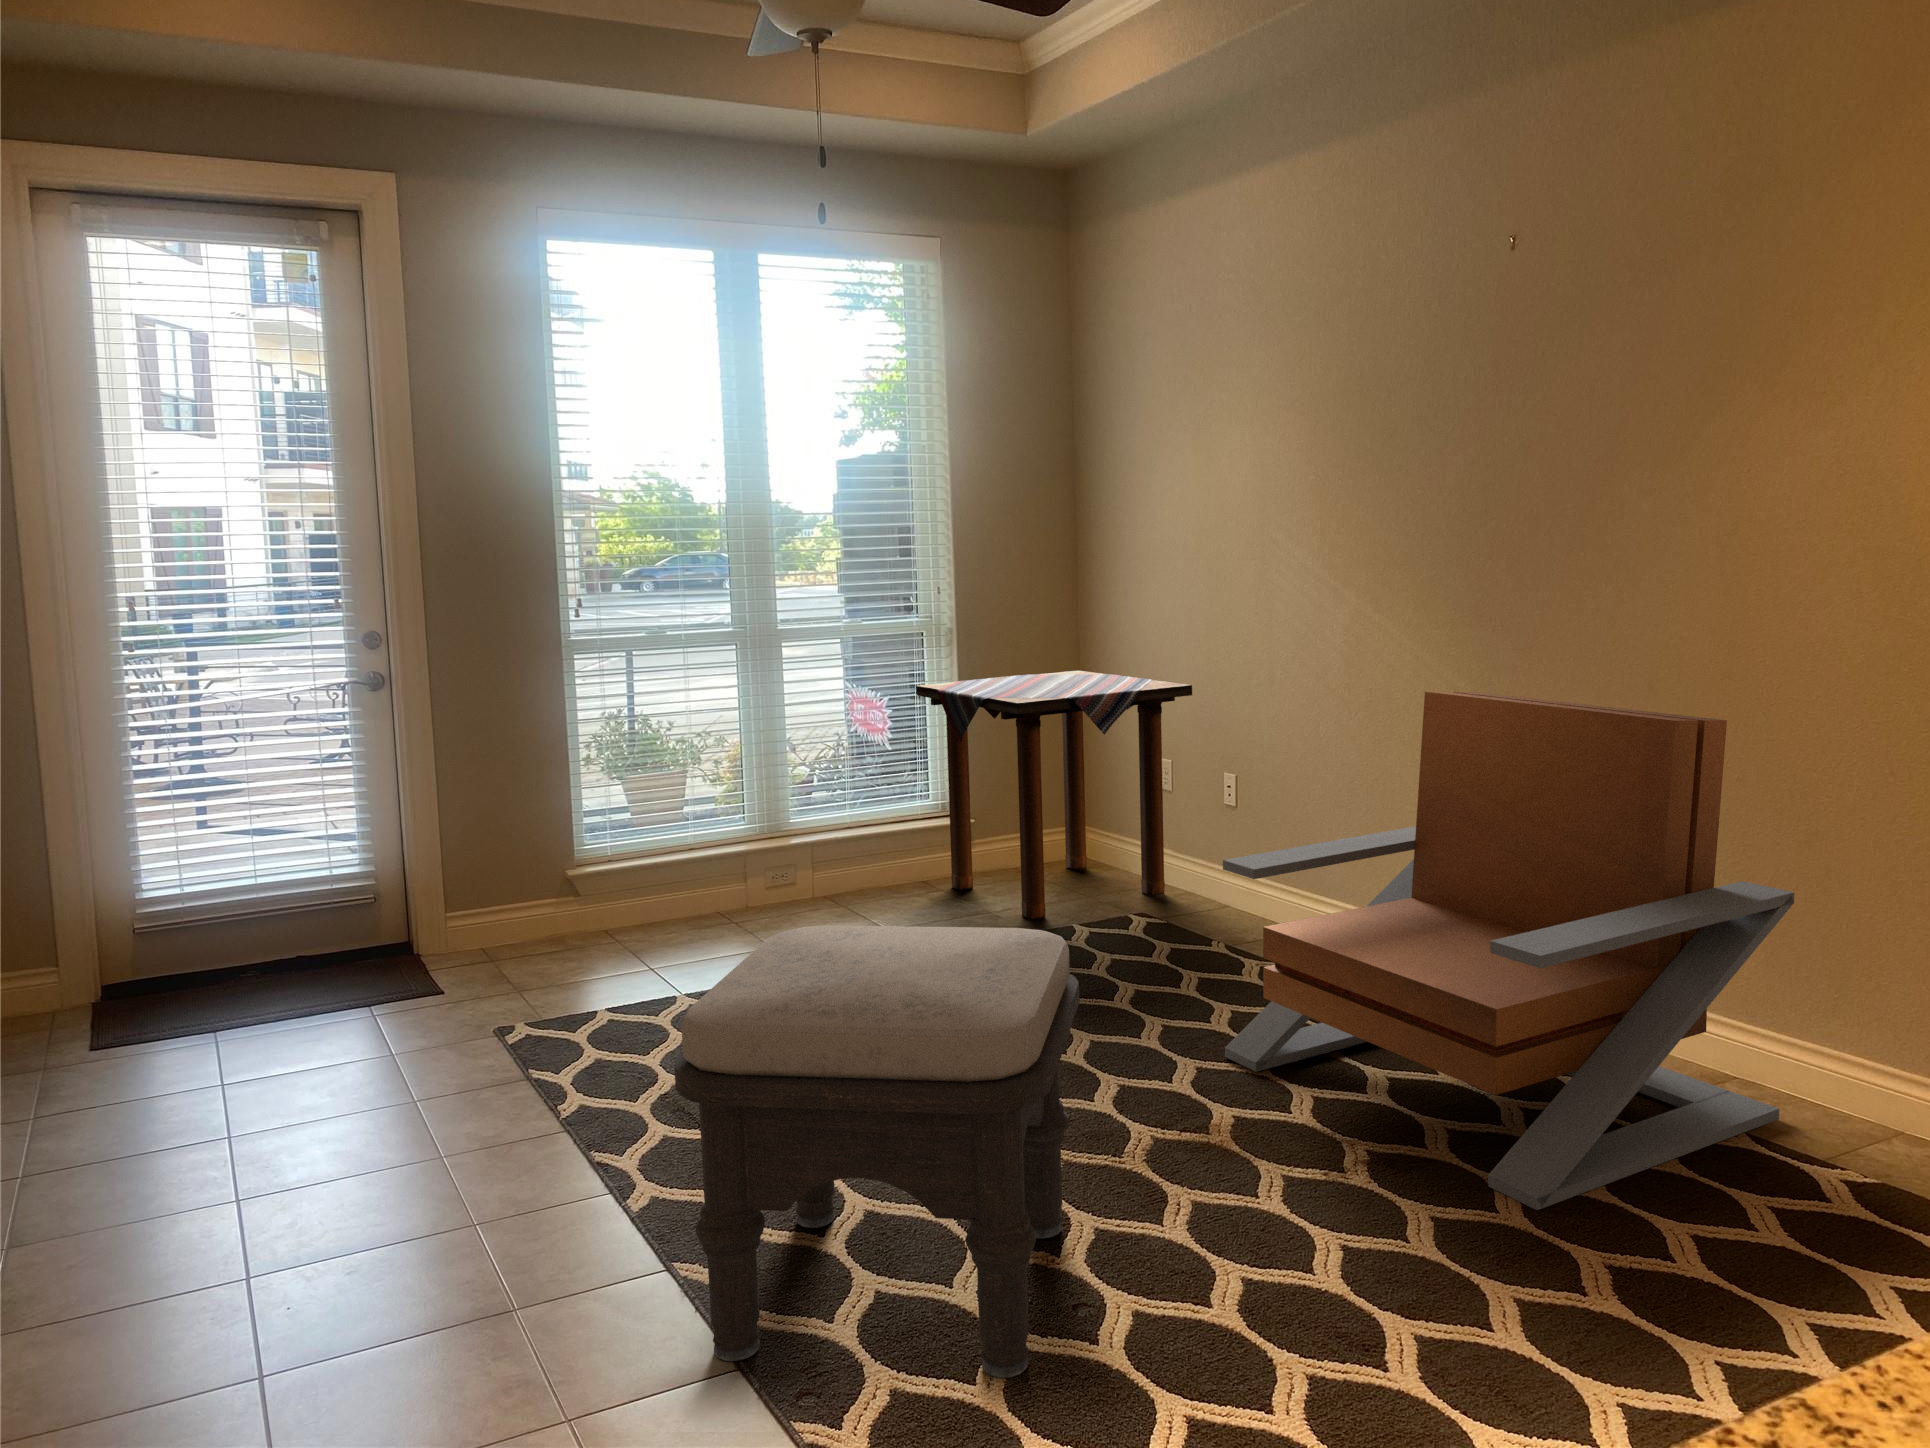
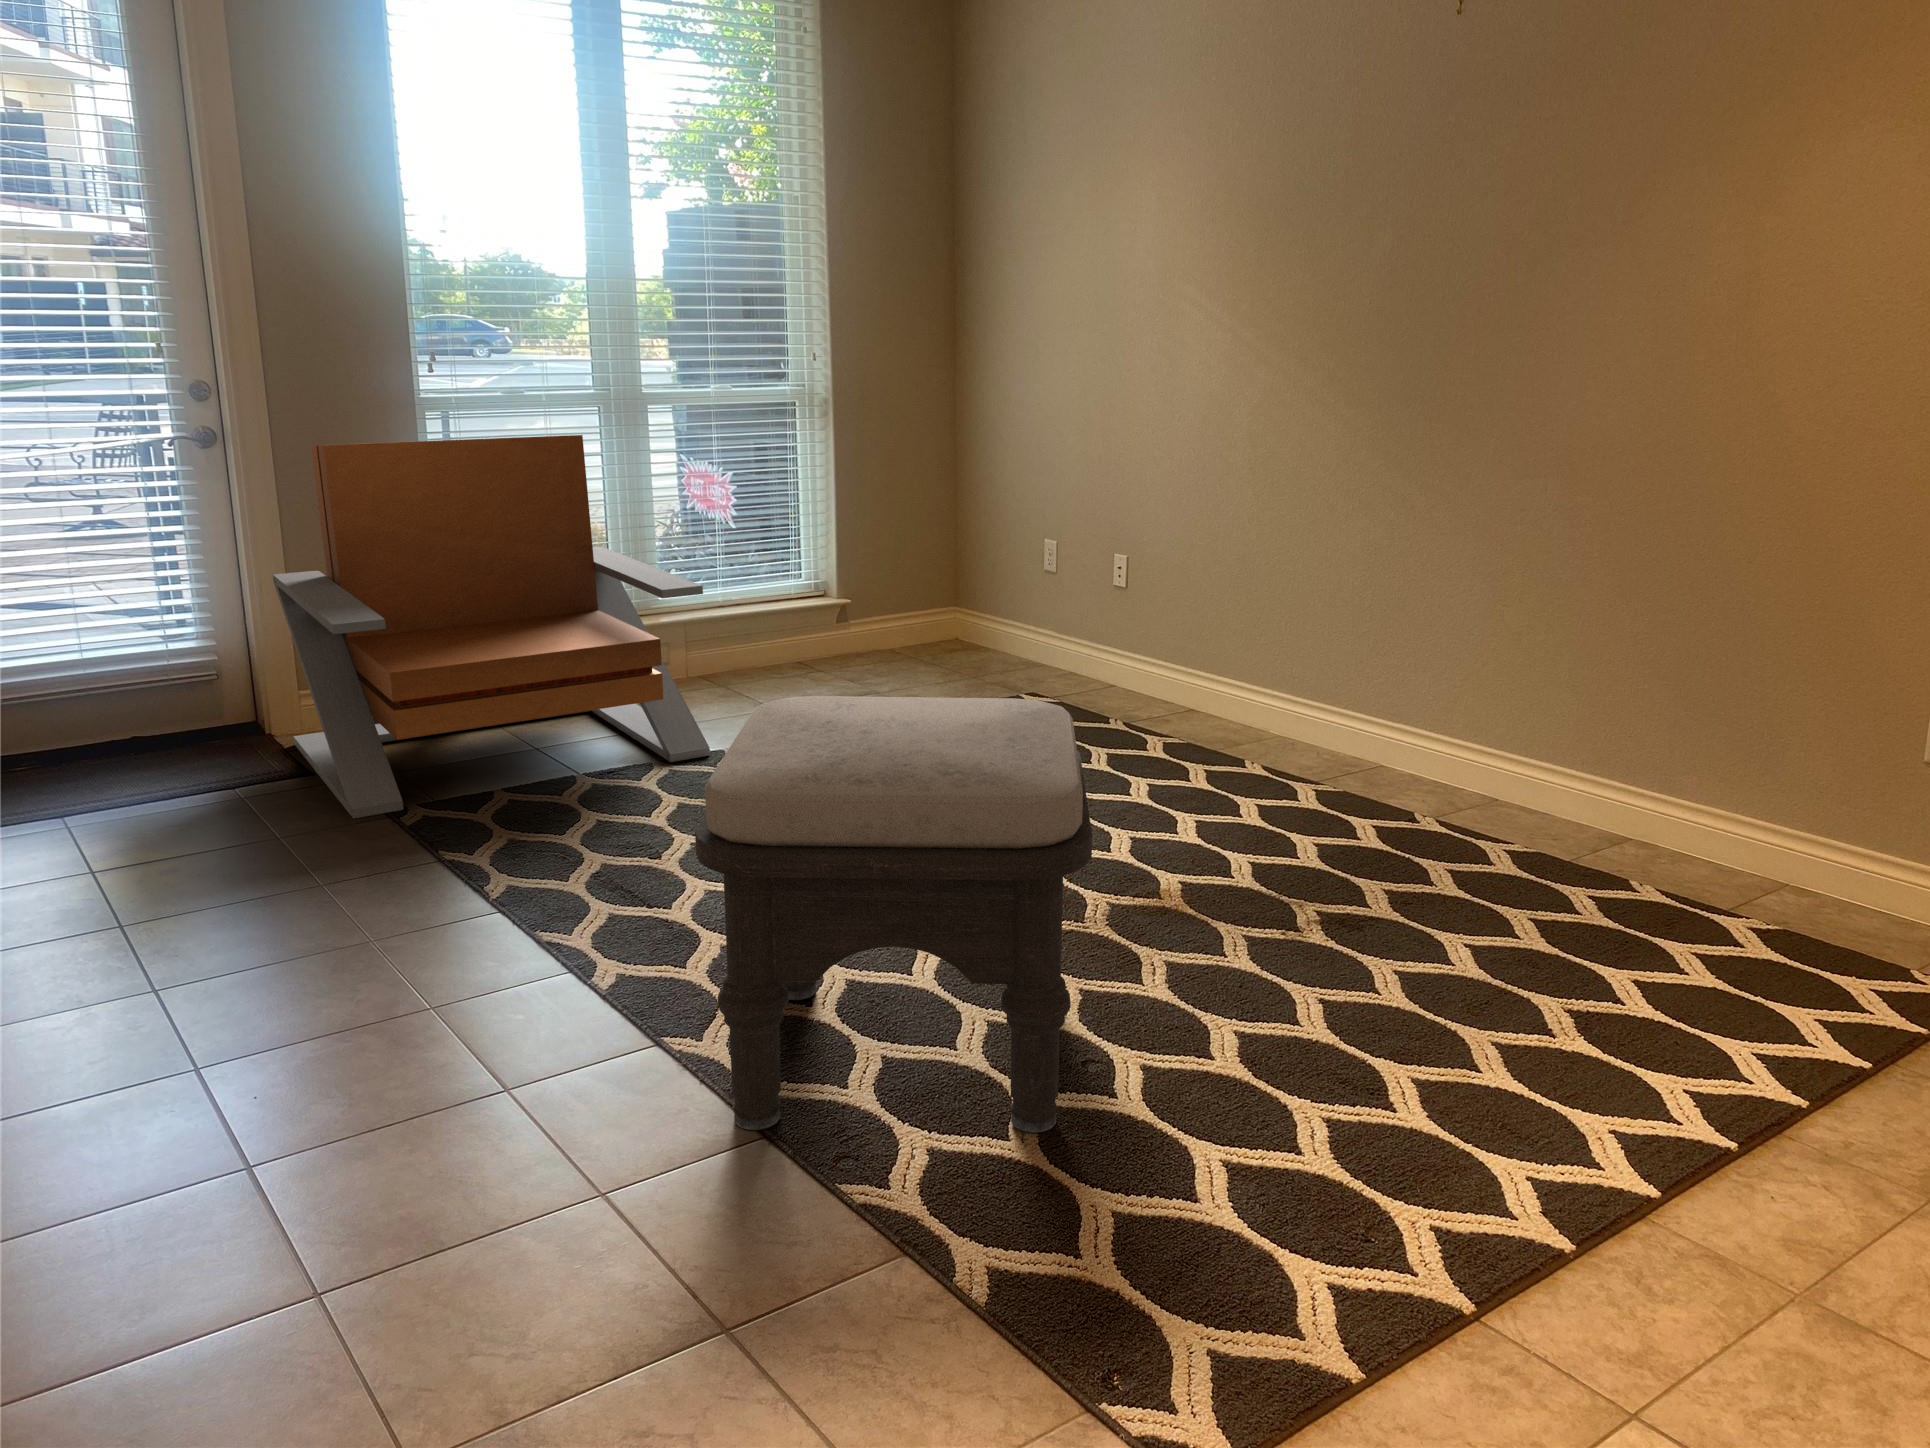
side table: present [916,671,1192,920] -> none [797,446,1088,699]
lounge chair: present [1223,692,1794,1210] -> present [273,435,710,818]

